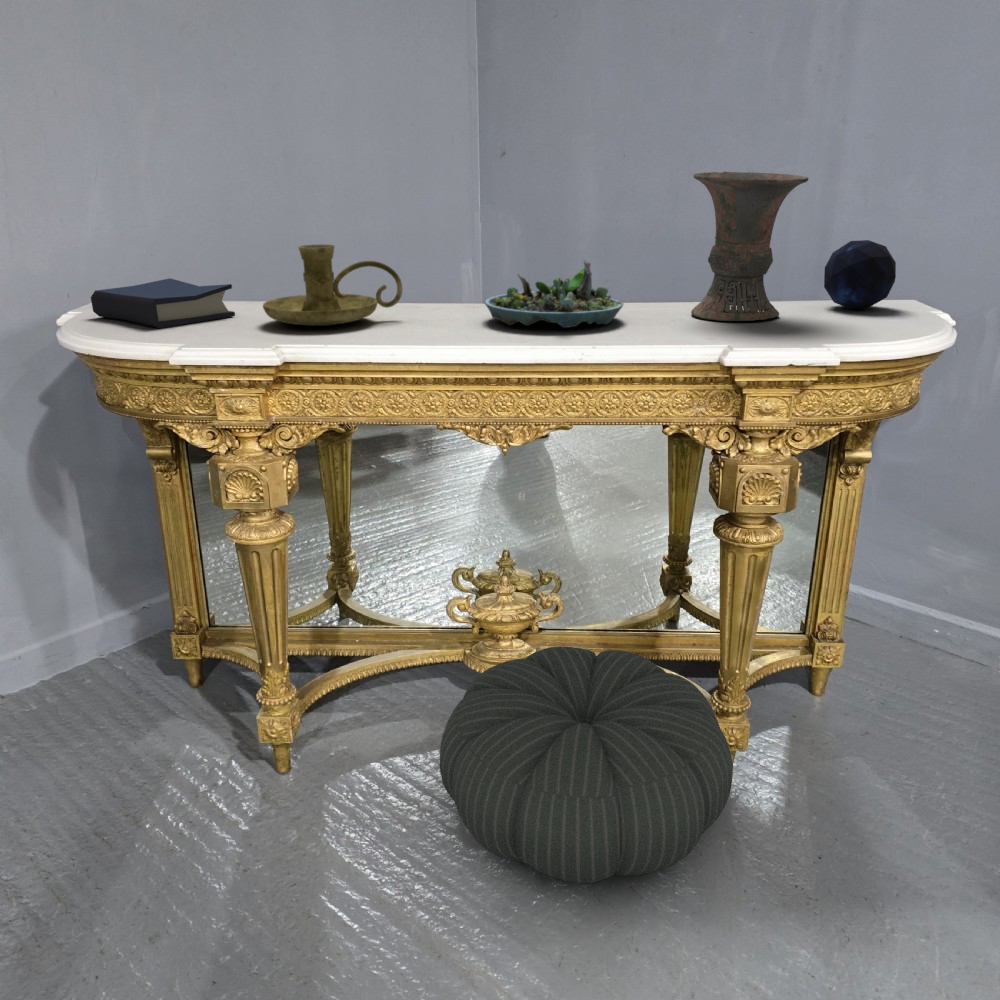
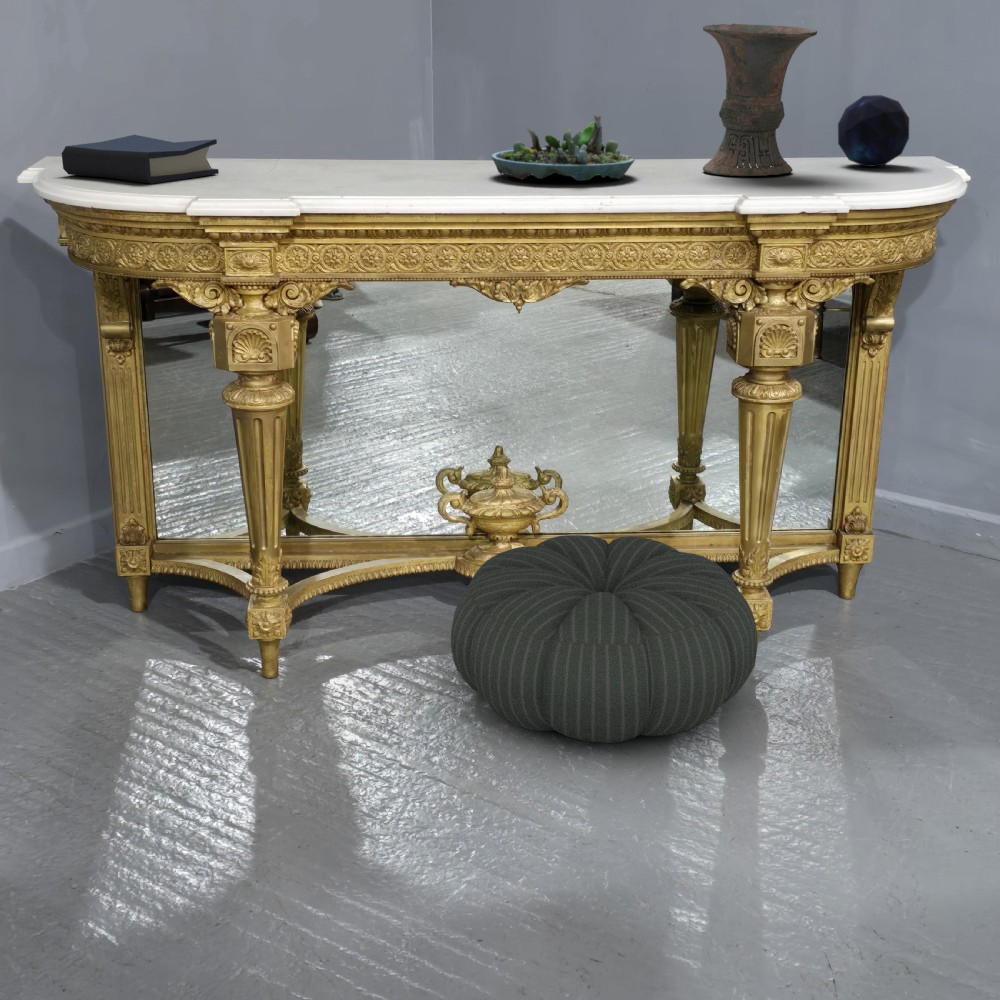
candle holder: present [263,245,403,326] -> none [260,97,403,181]

